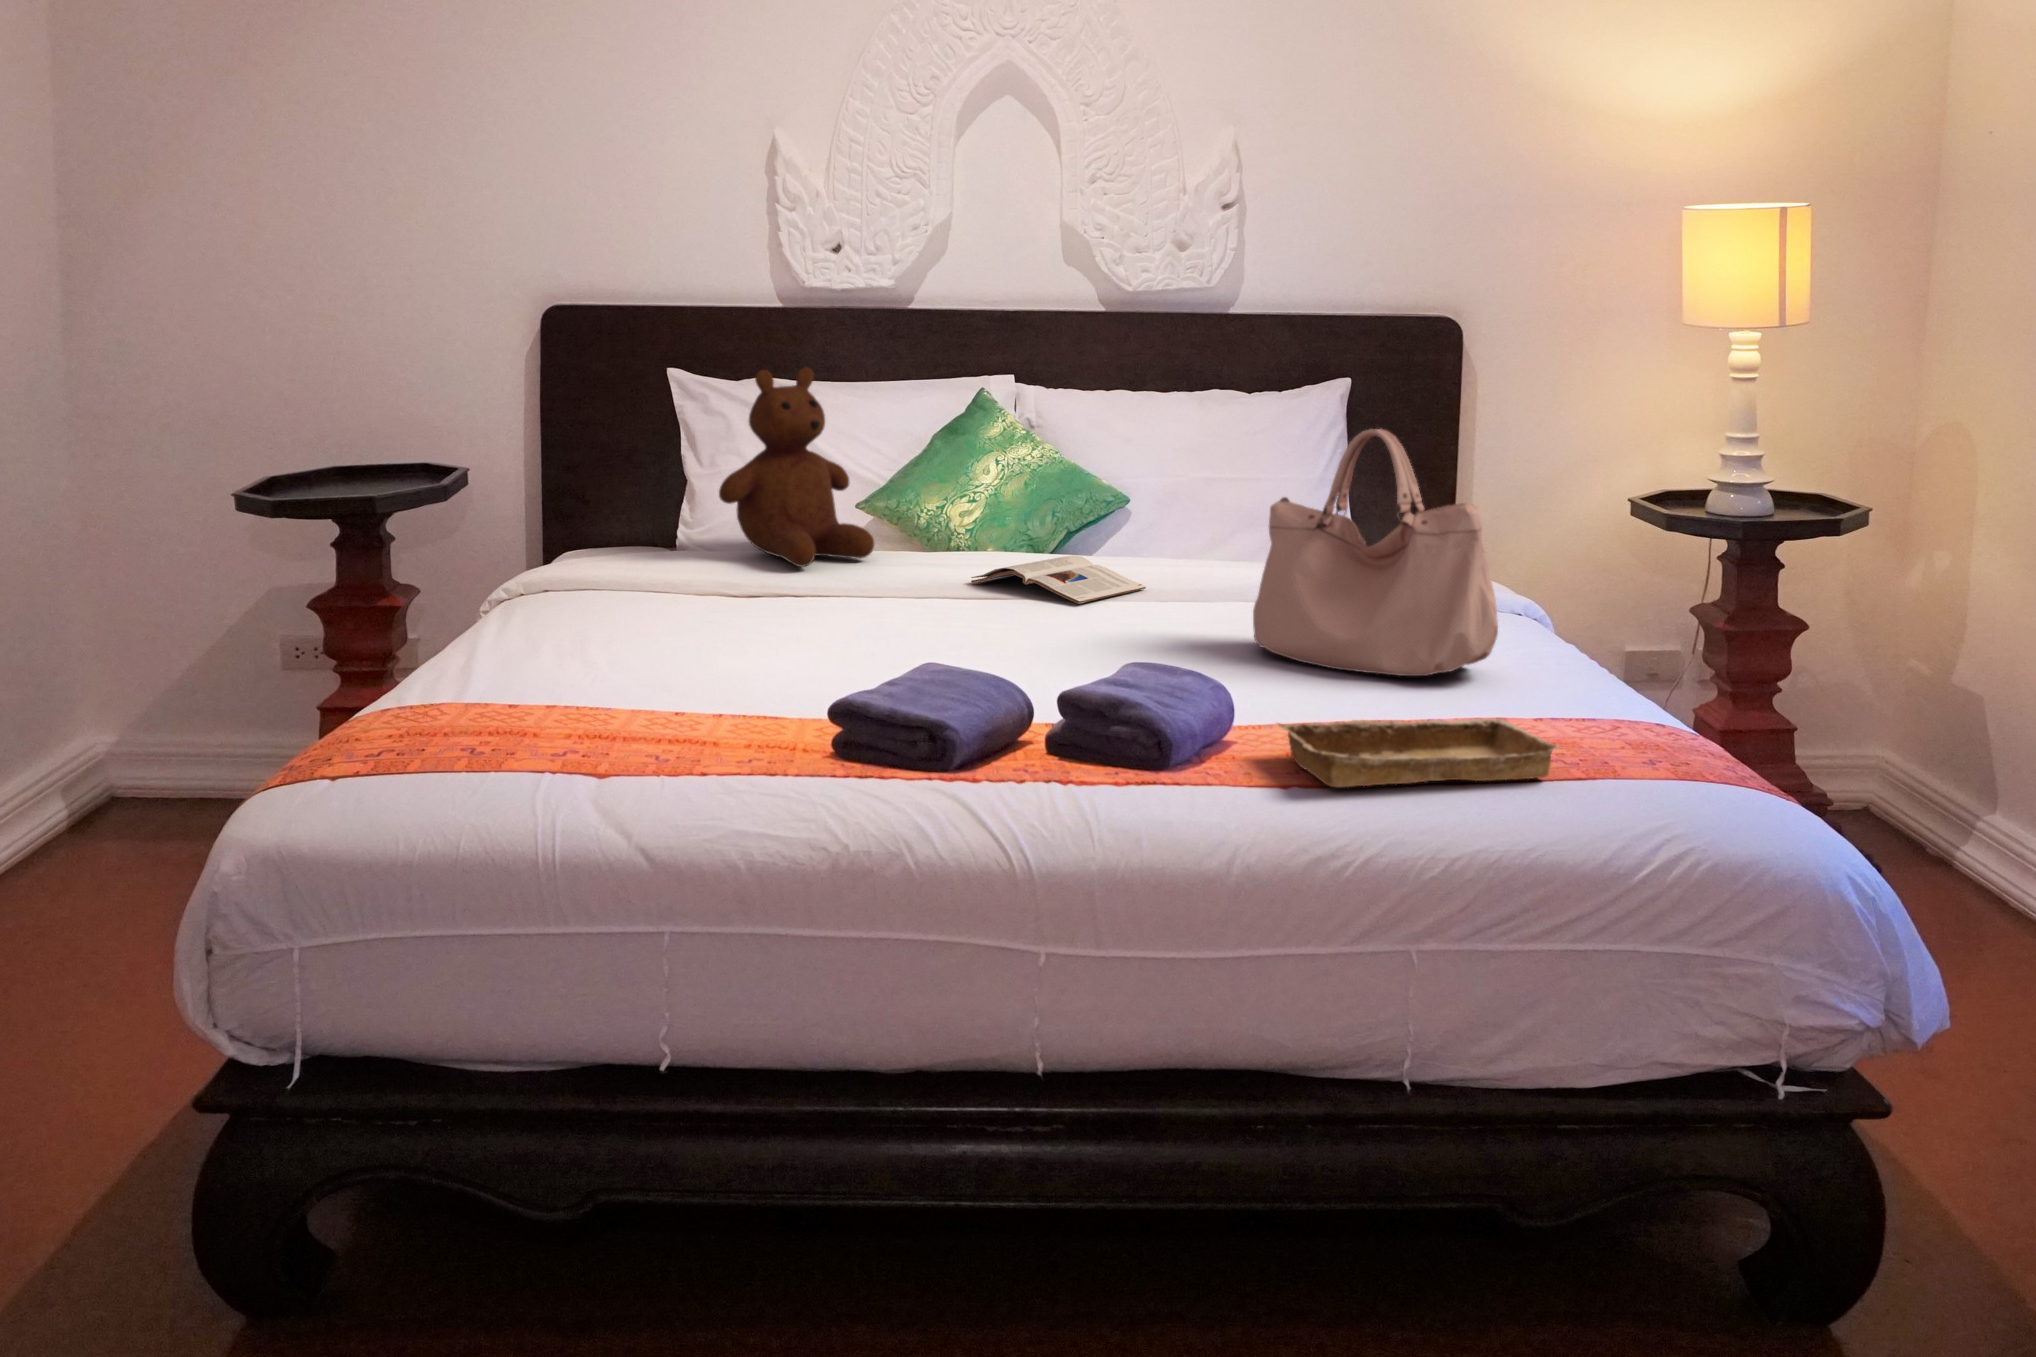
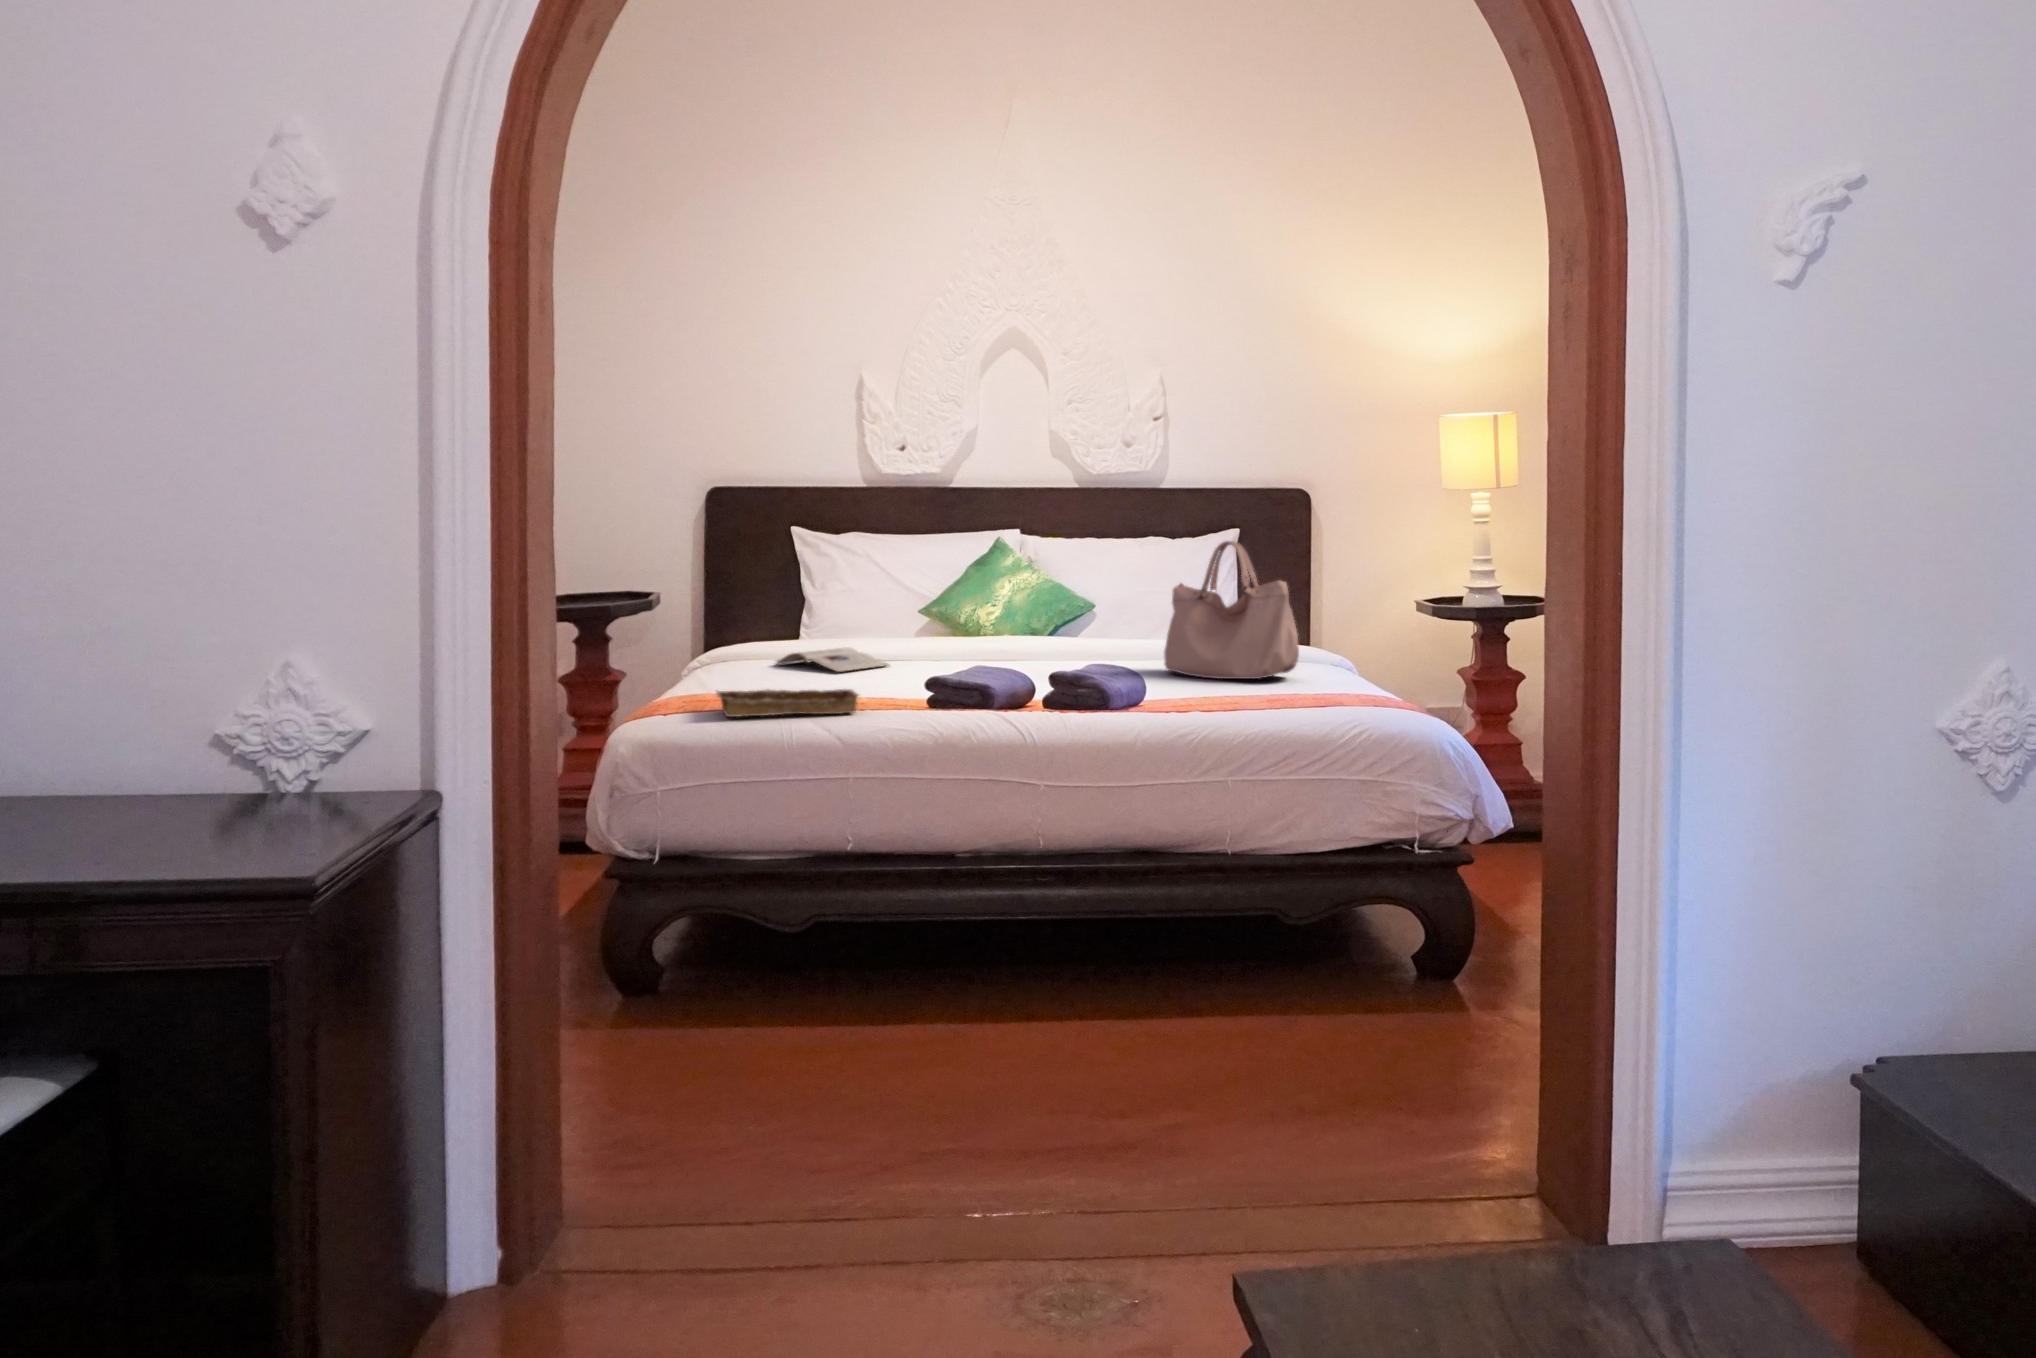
teddy bear: present [719,367,875,567] -> none [835,522,935,645]
magazine: present [971,556,1146,604] -> present [776,647,889,672]
tray: present [1278,718,1561,787] -> present [716,689,859,717]

